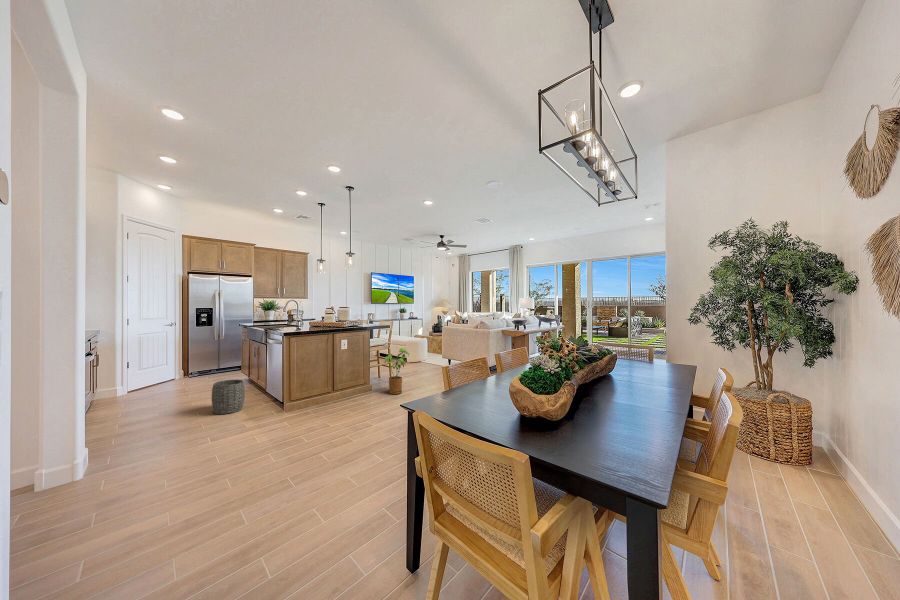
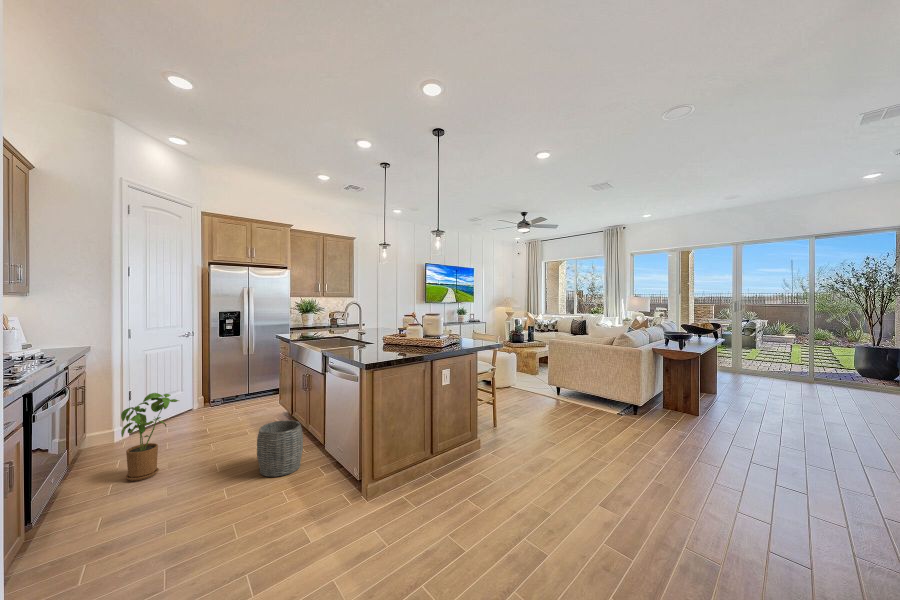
house plant: present [385,348,409,394] -> present [121,393,179,481]

